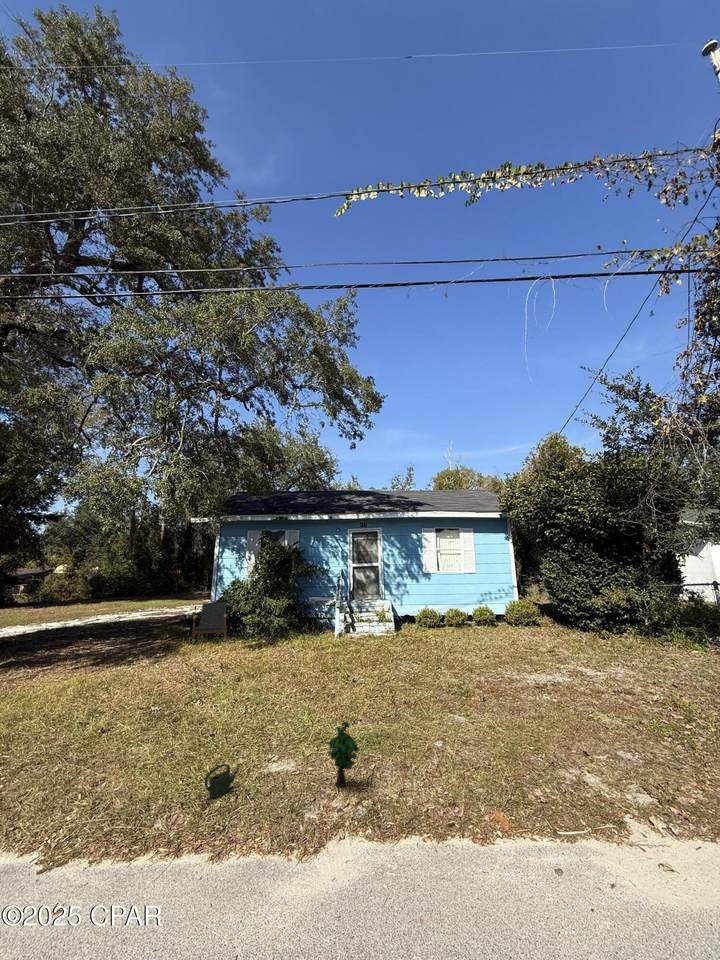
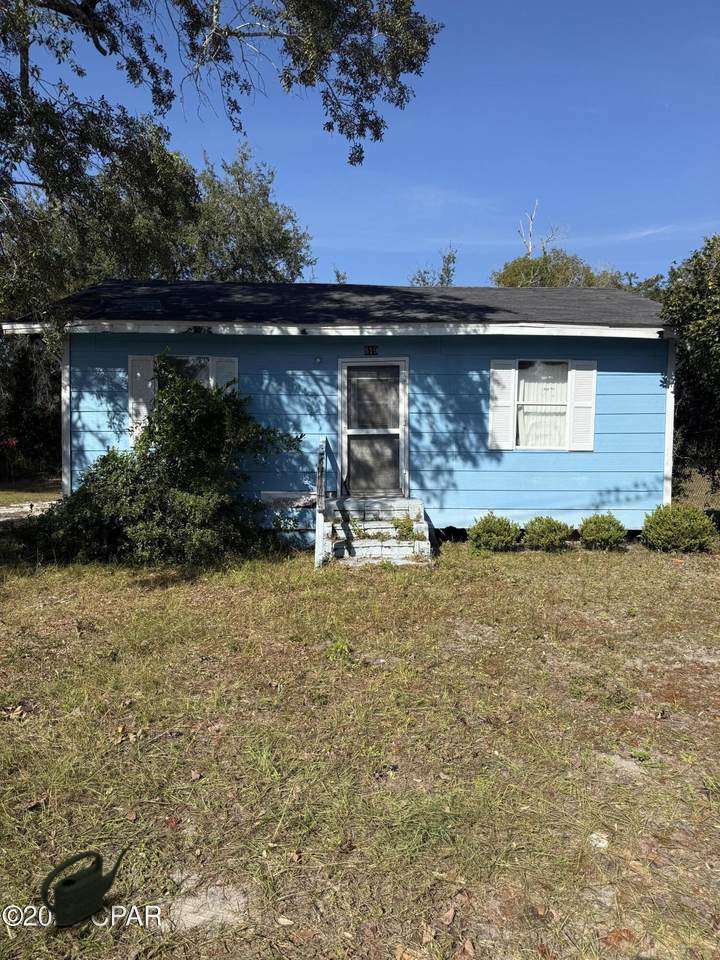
lounge chair: present [193,602,228,643] -> none [28,497,98,575]
decorative plant: present [326,722,359,788] -> none [326,761,411,903]

